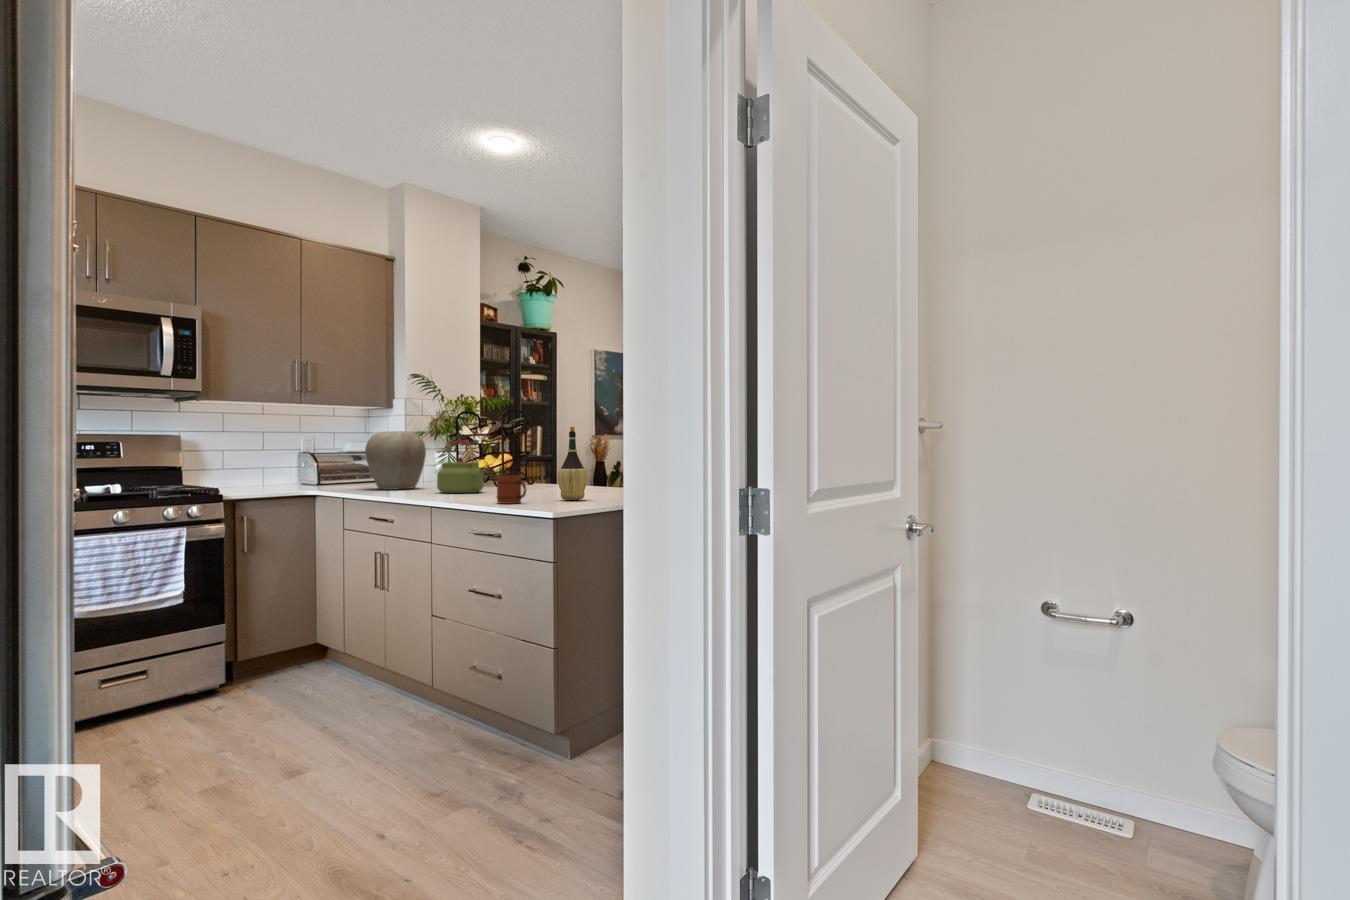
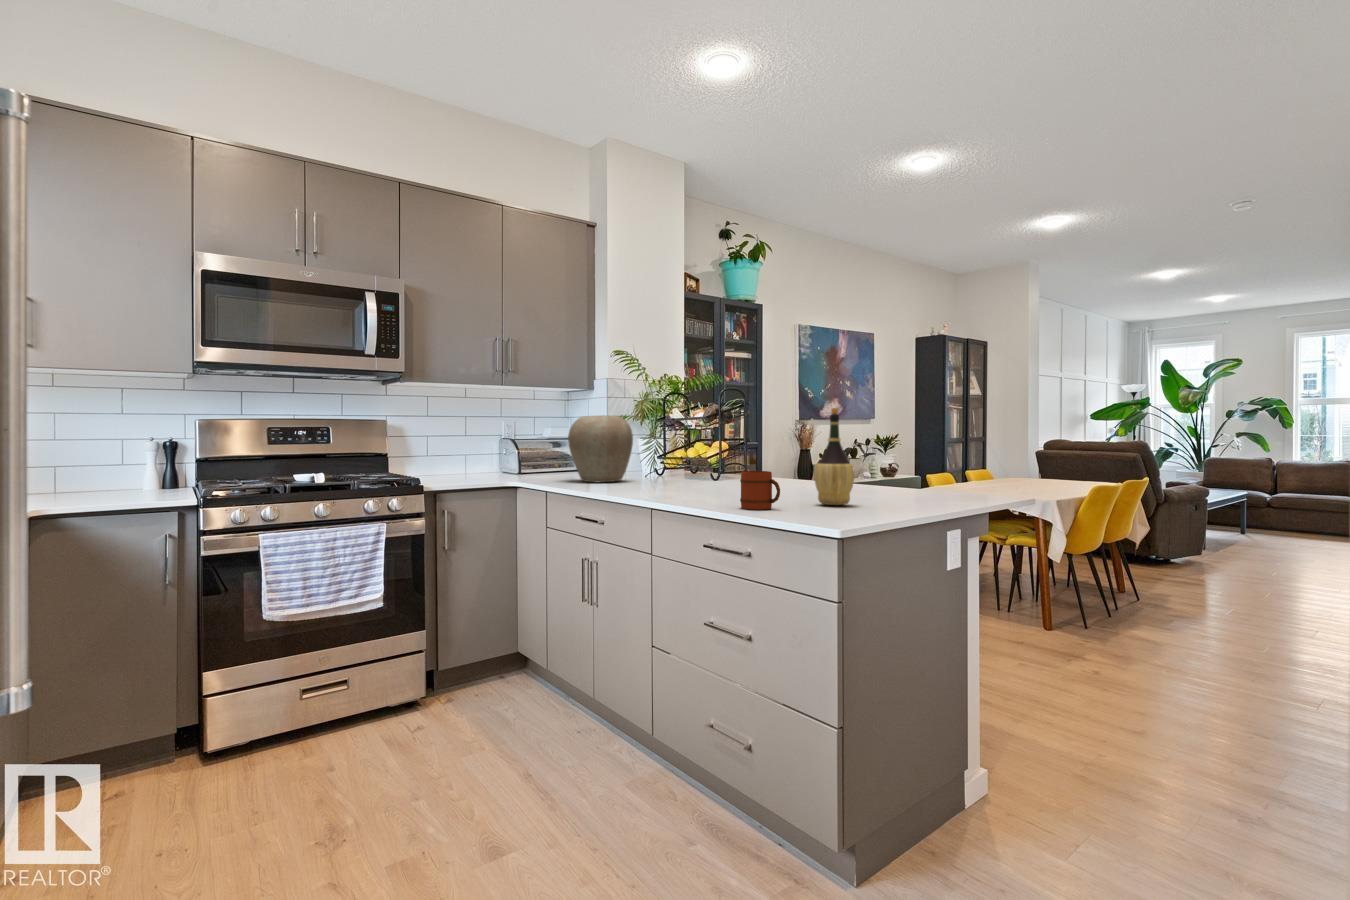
kettle: present [437,440,484,493] -> none [650,426,707,490]

